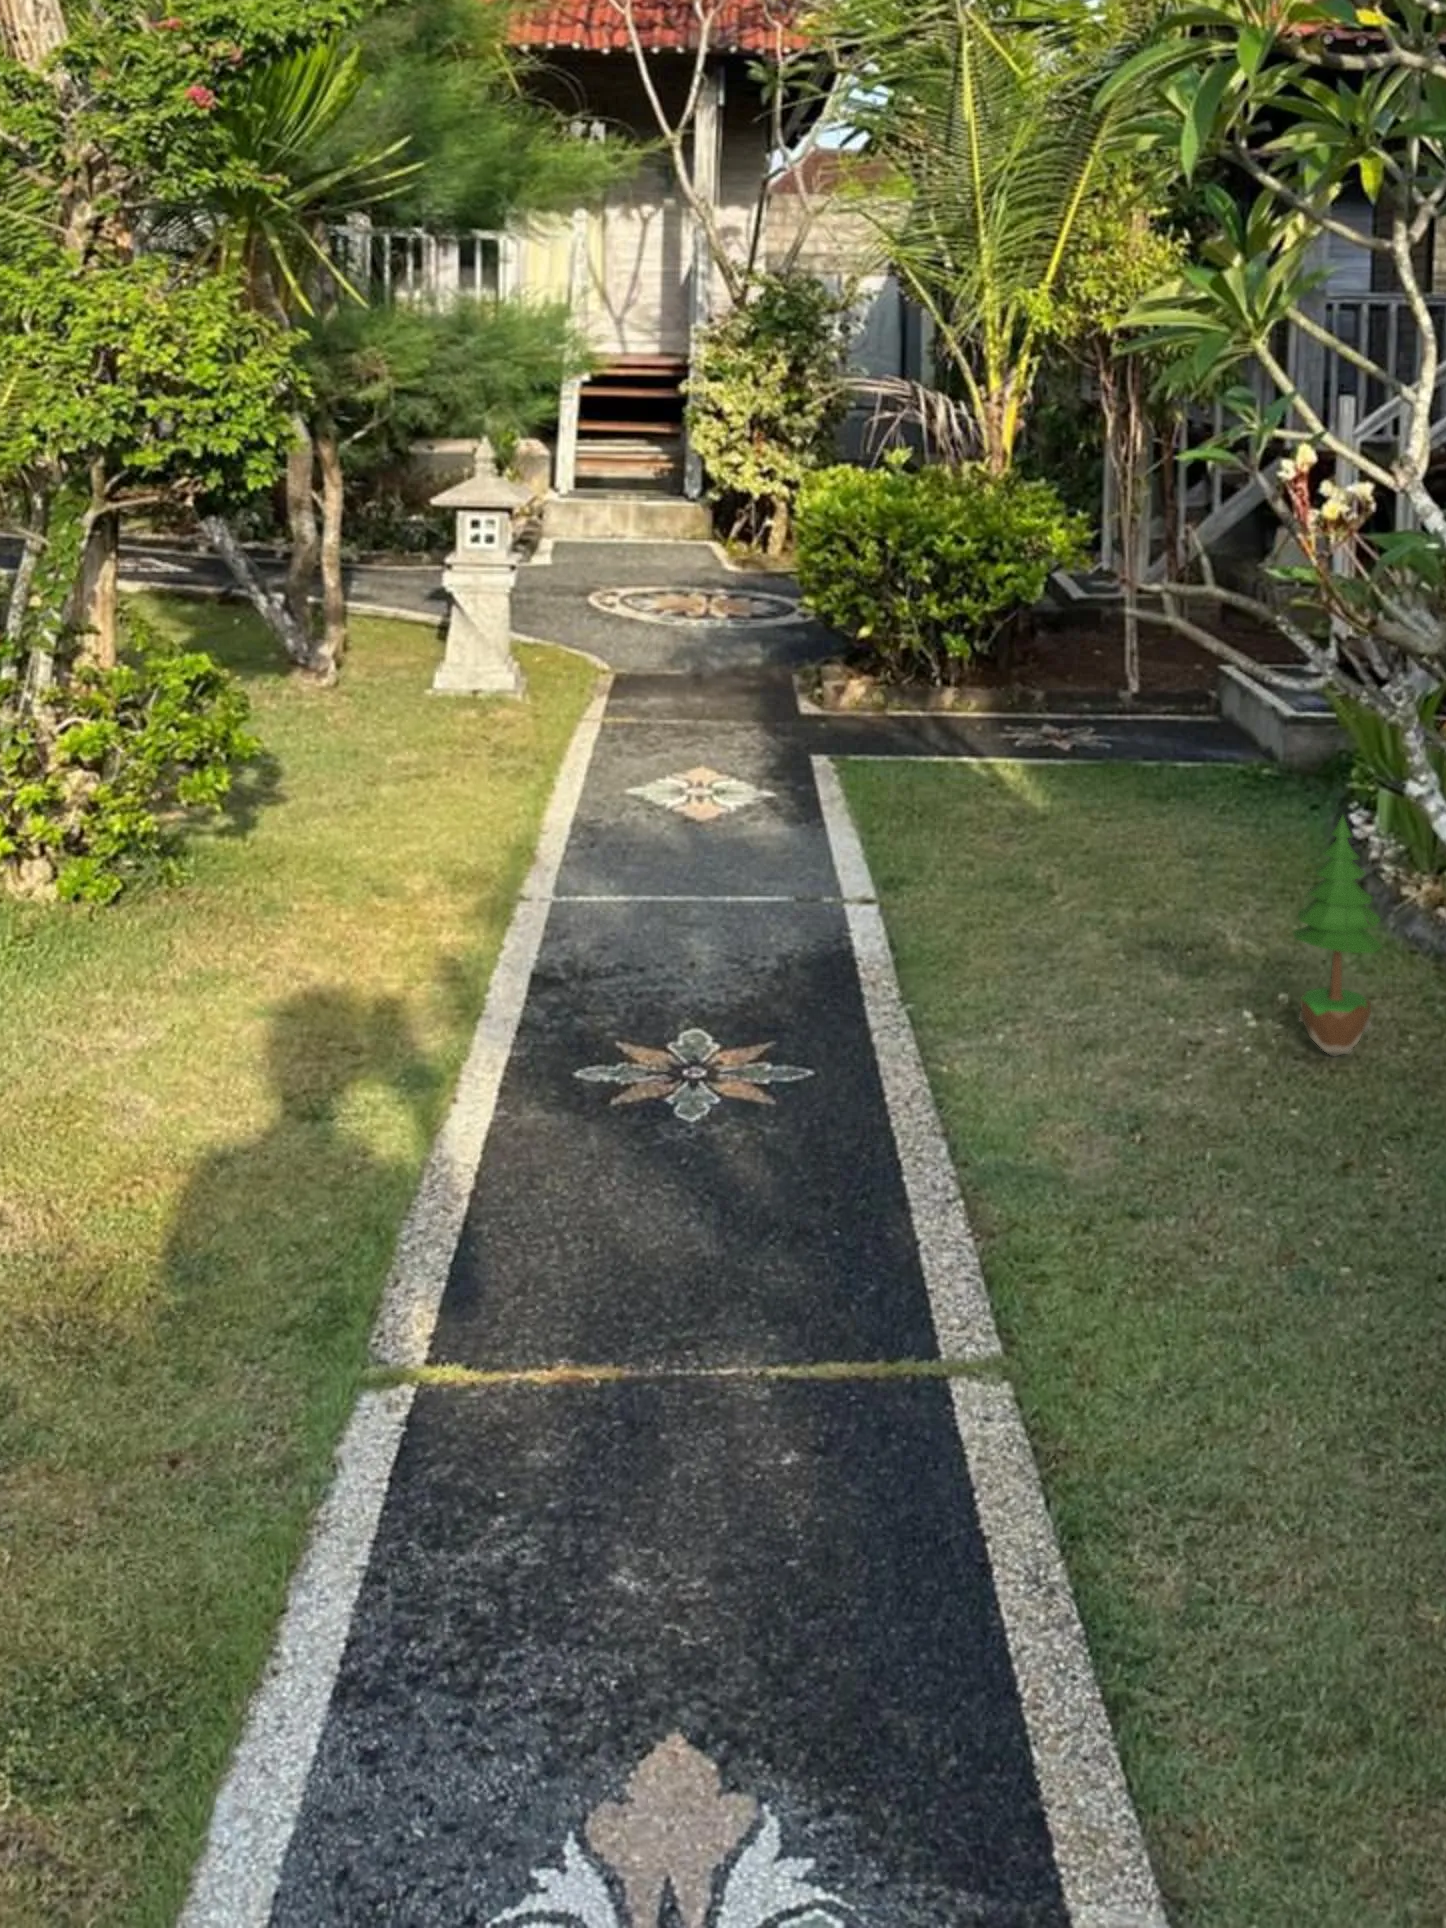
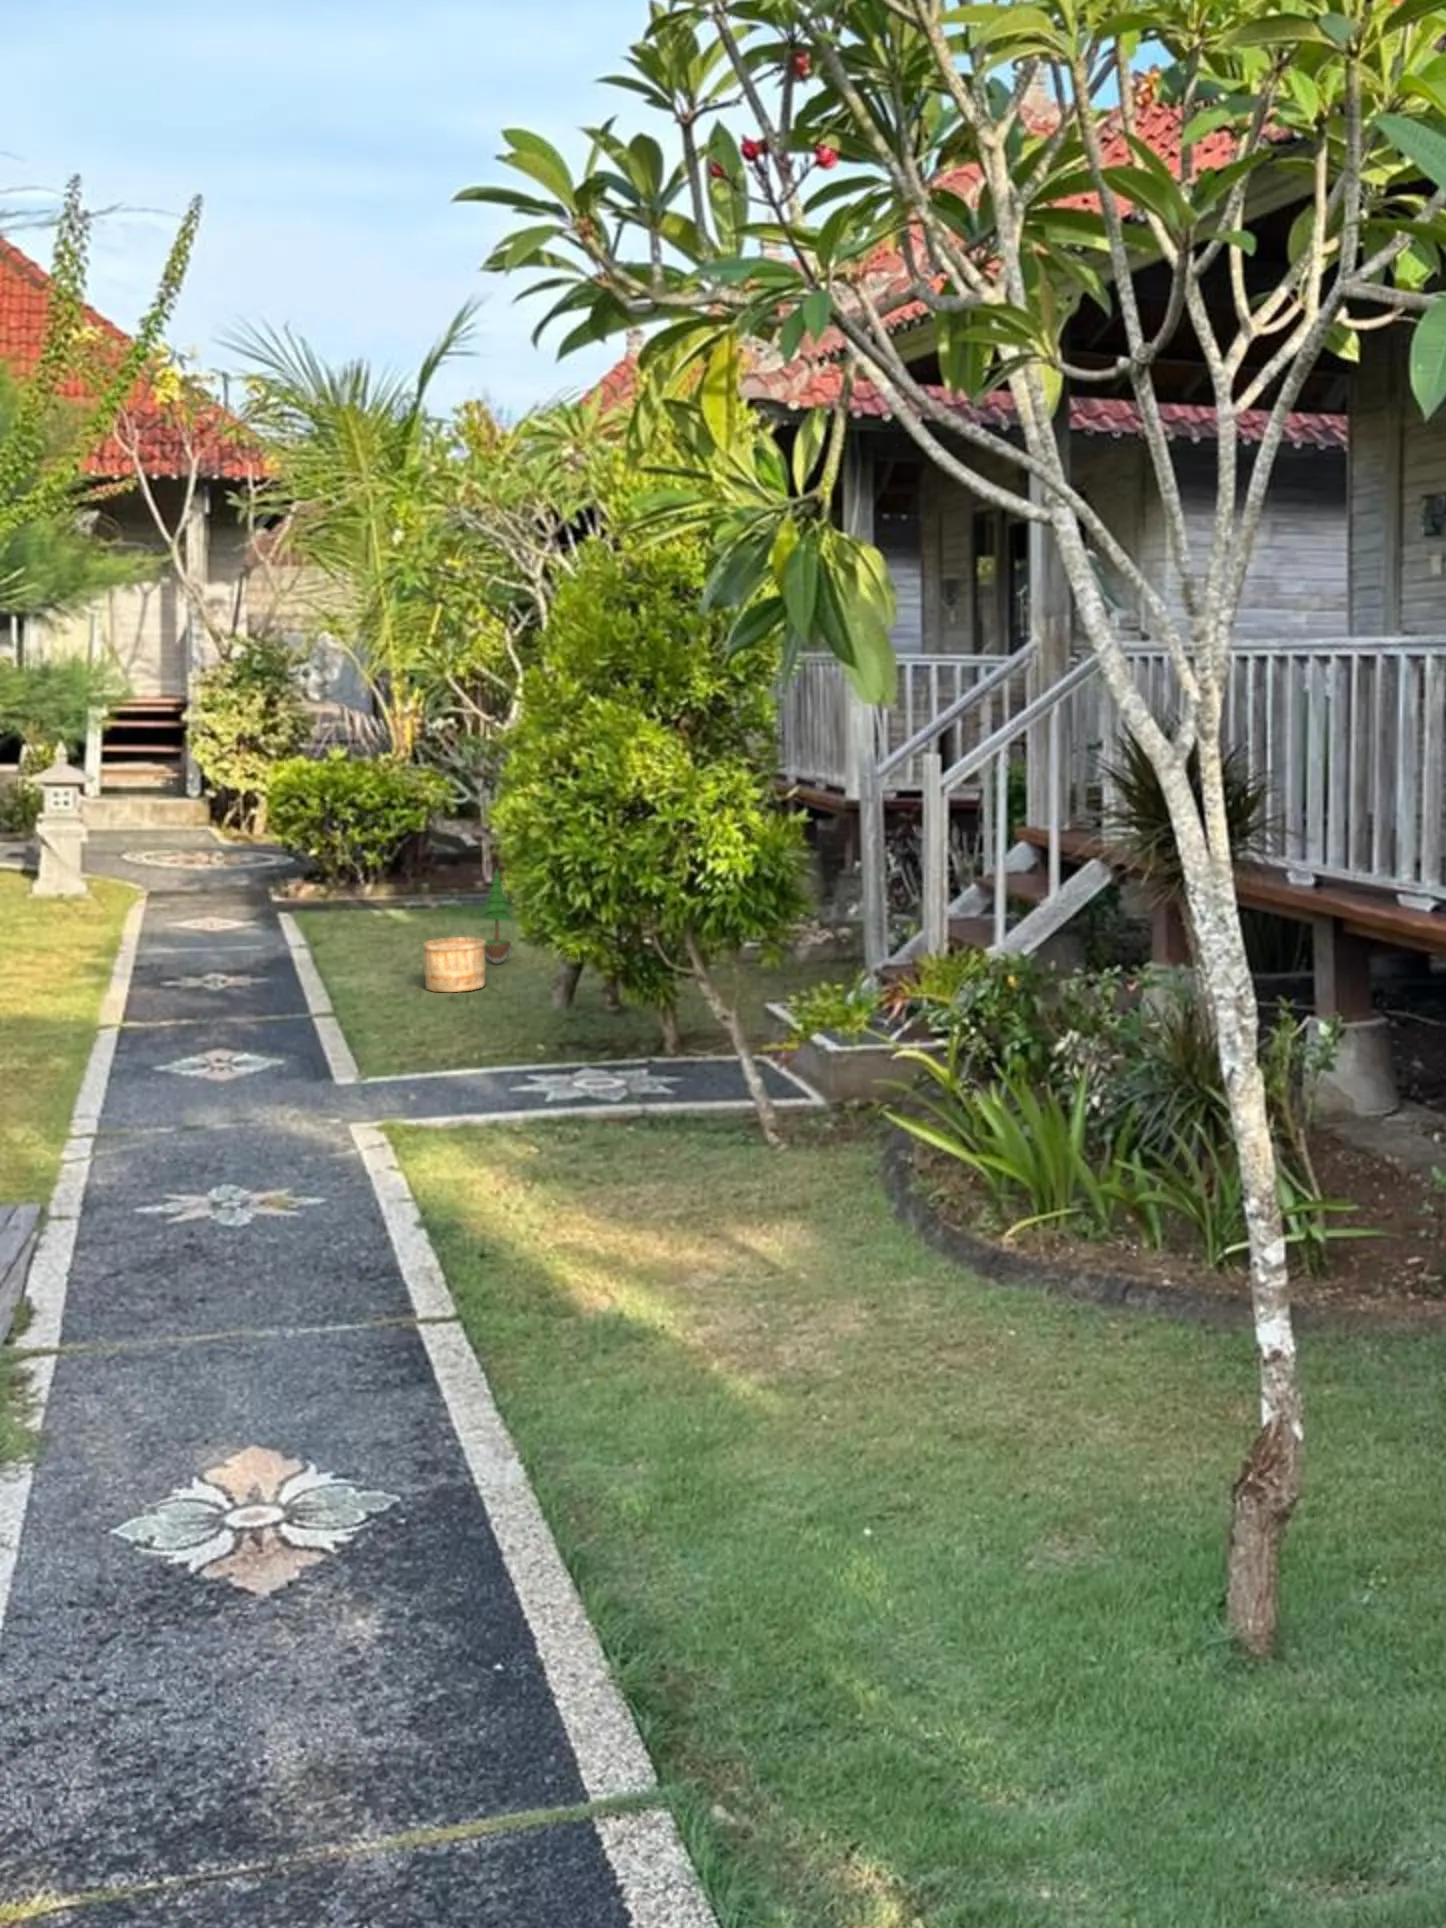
wooden bucket: none [1215,1057,1392,1255] -> present [422,937,486,992]

